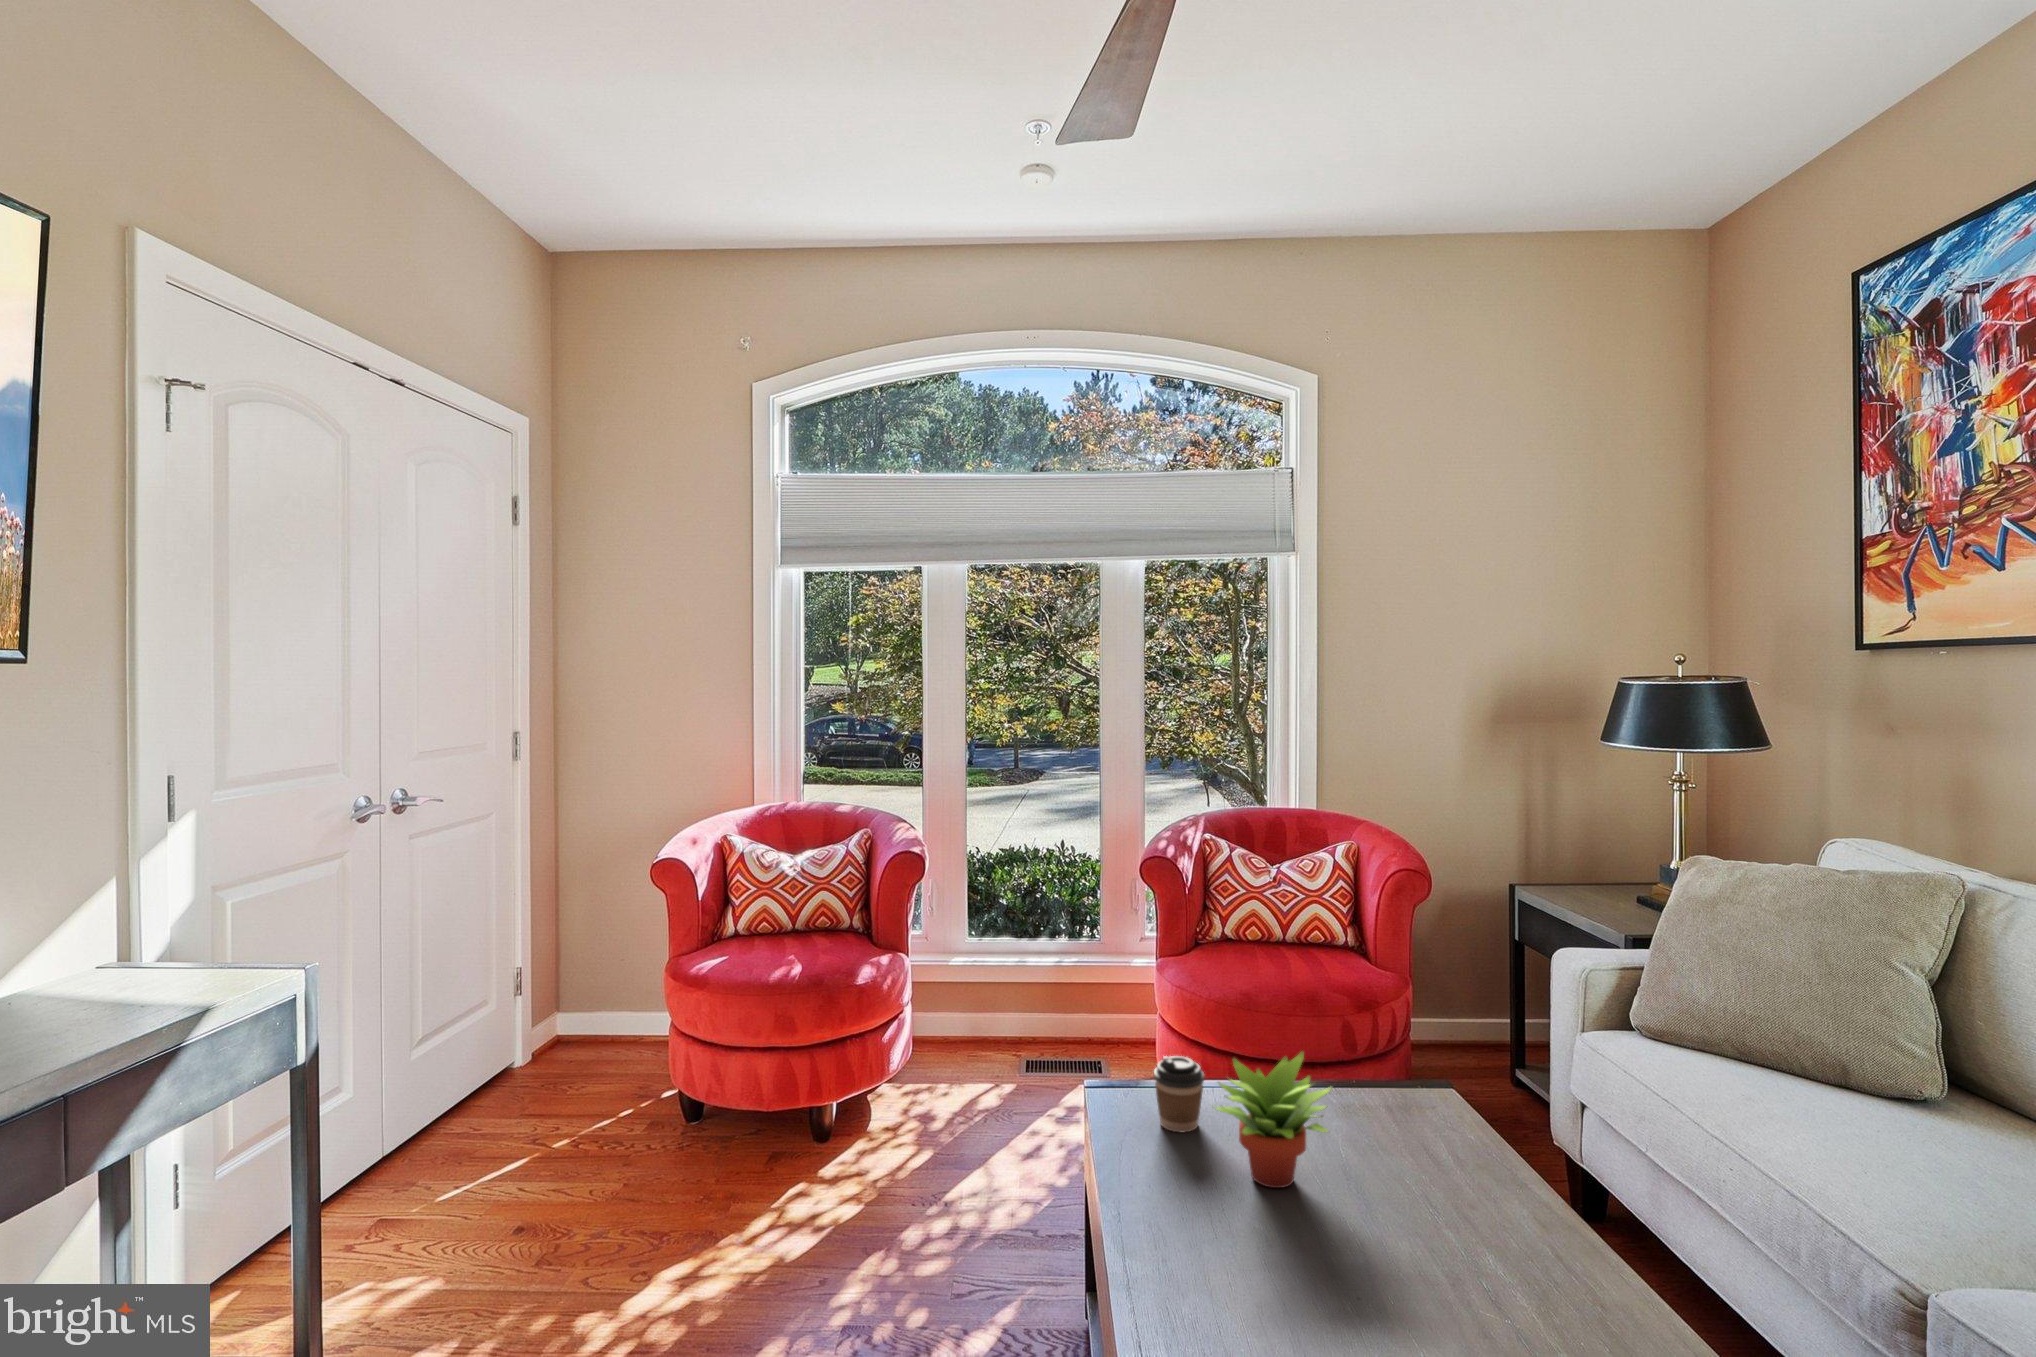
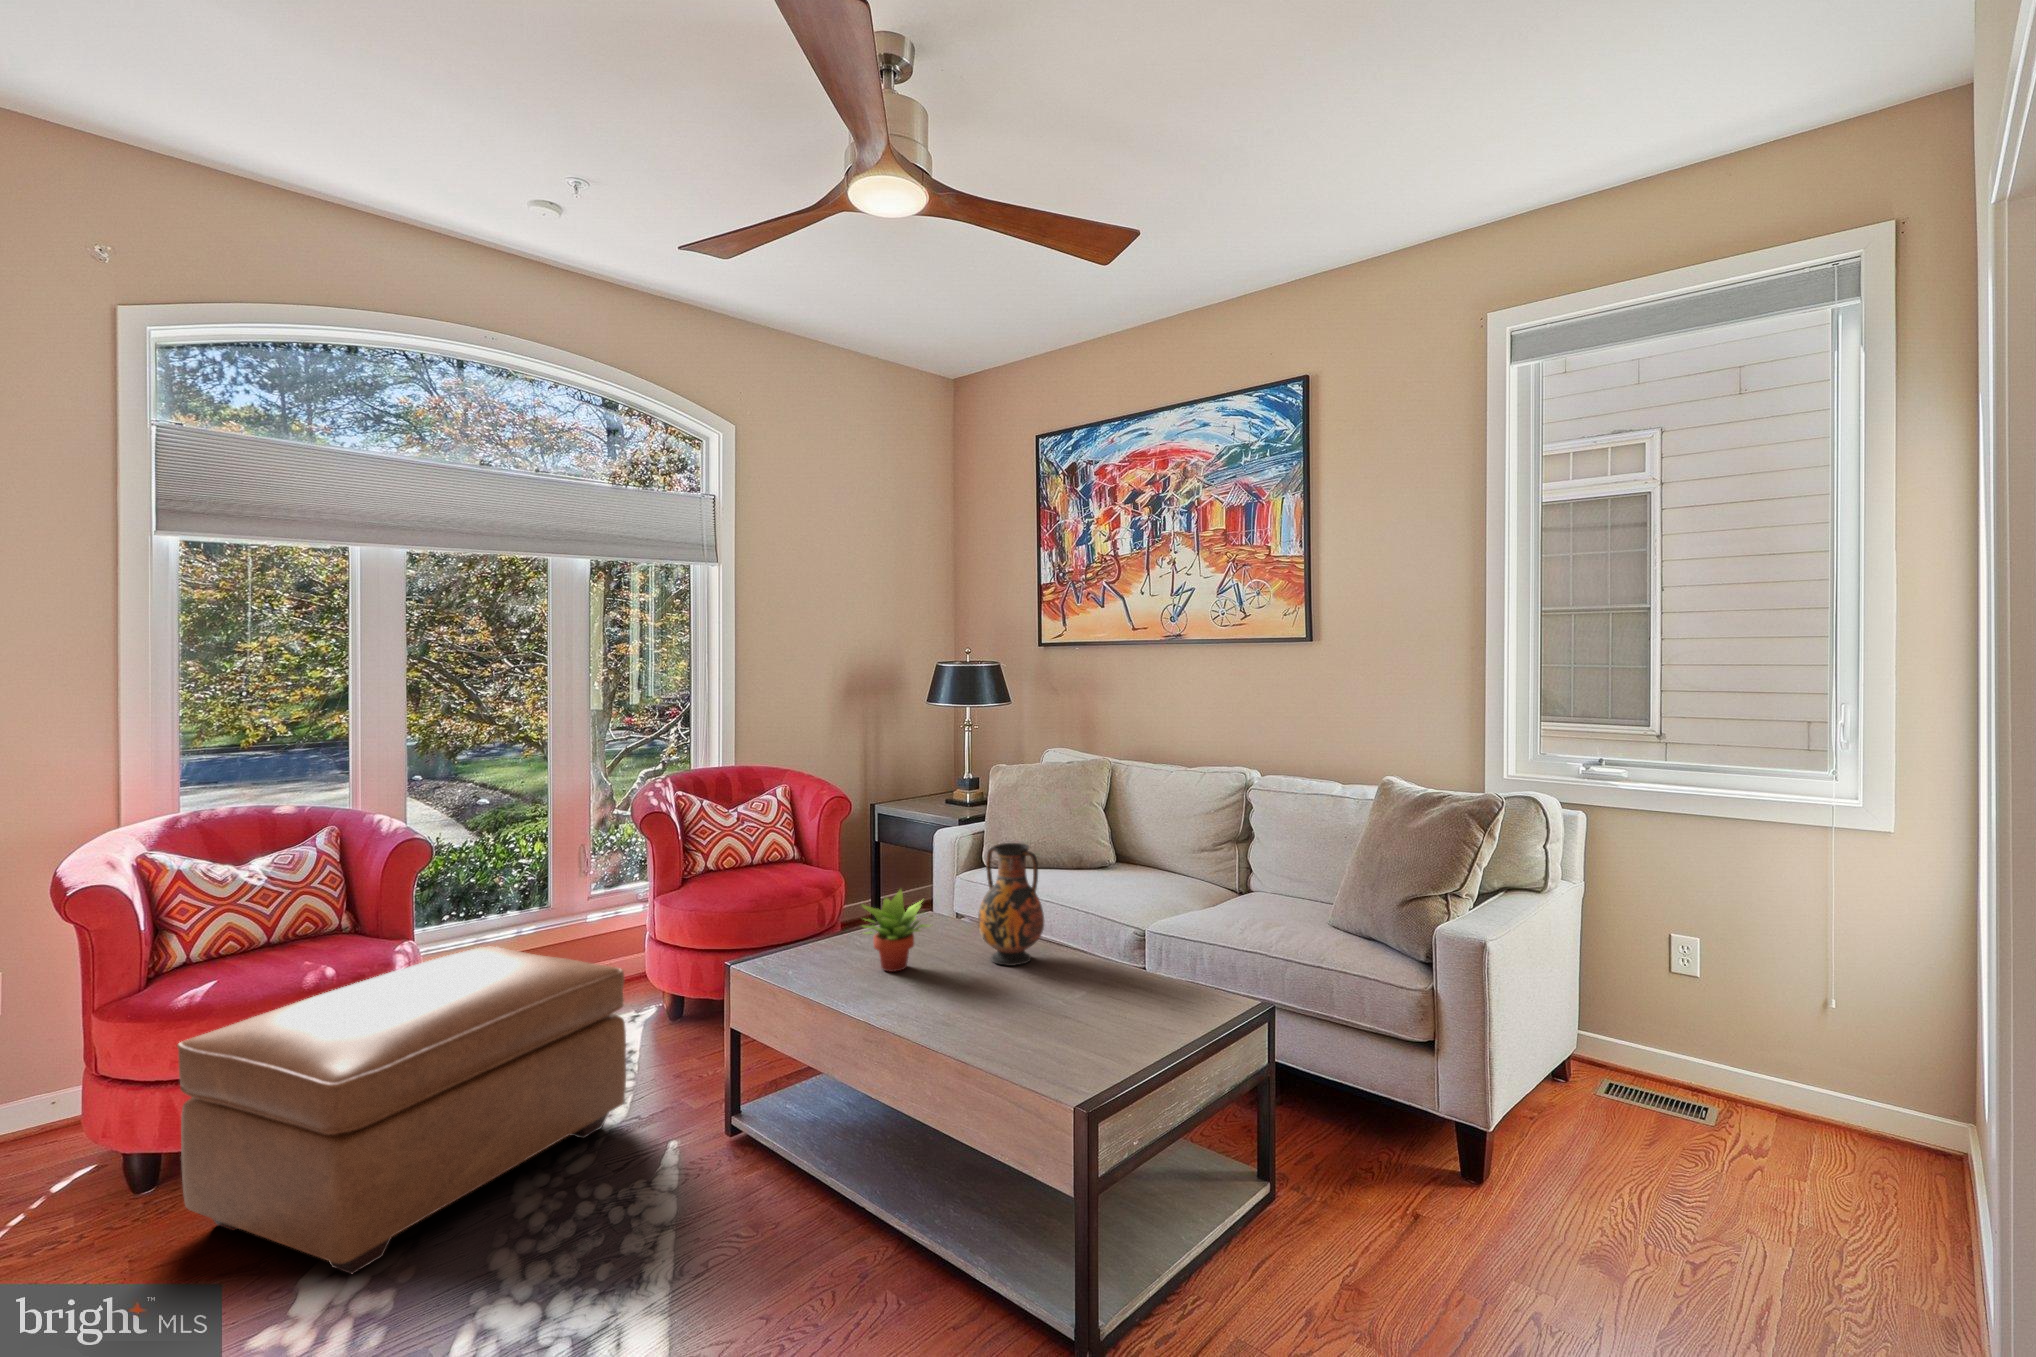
ottoman: none [654,978,1008,1289] -> present [177,947,626,1274]
vase: none [1409,1023,1549,1269] -> present [978,843,1044,966]
coffee cup: present [1154,1056,1205,1132] -> none [793,919,828,969]

